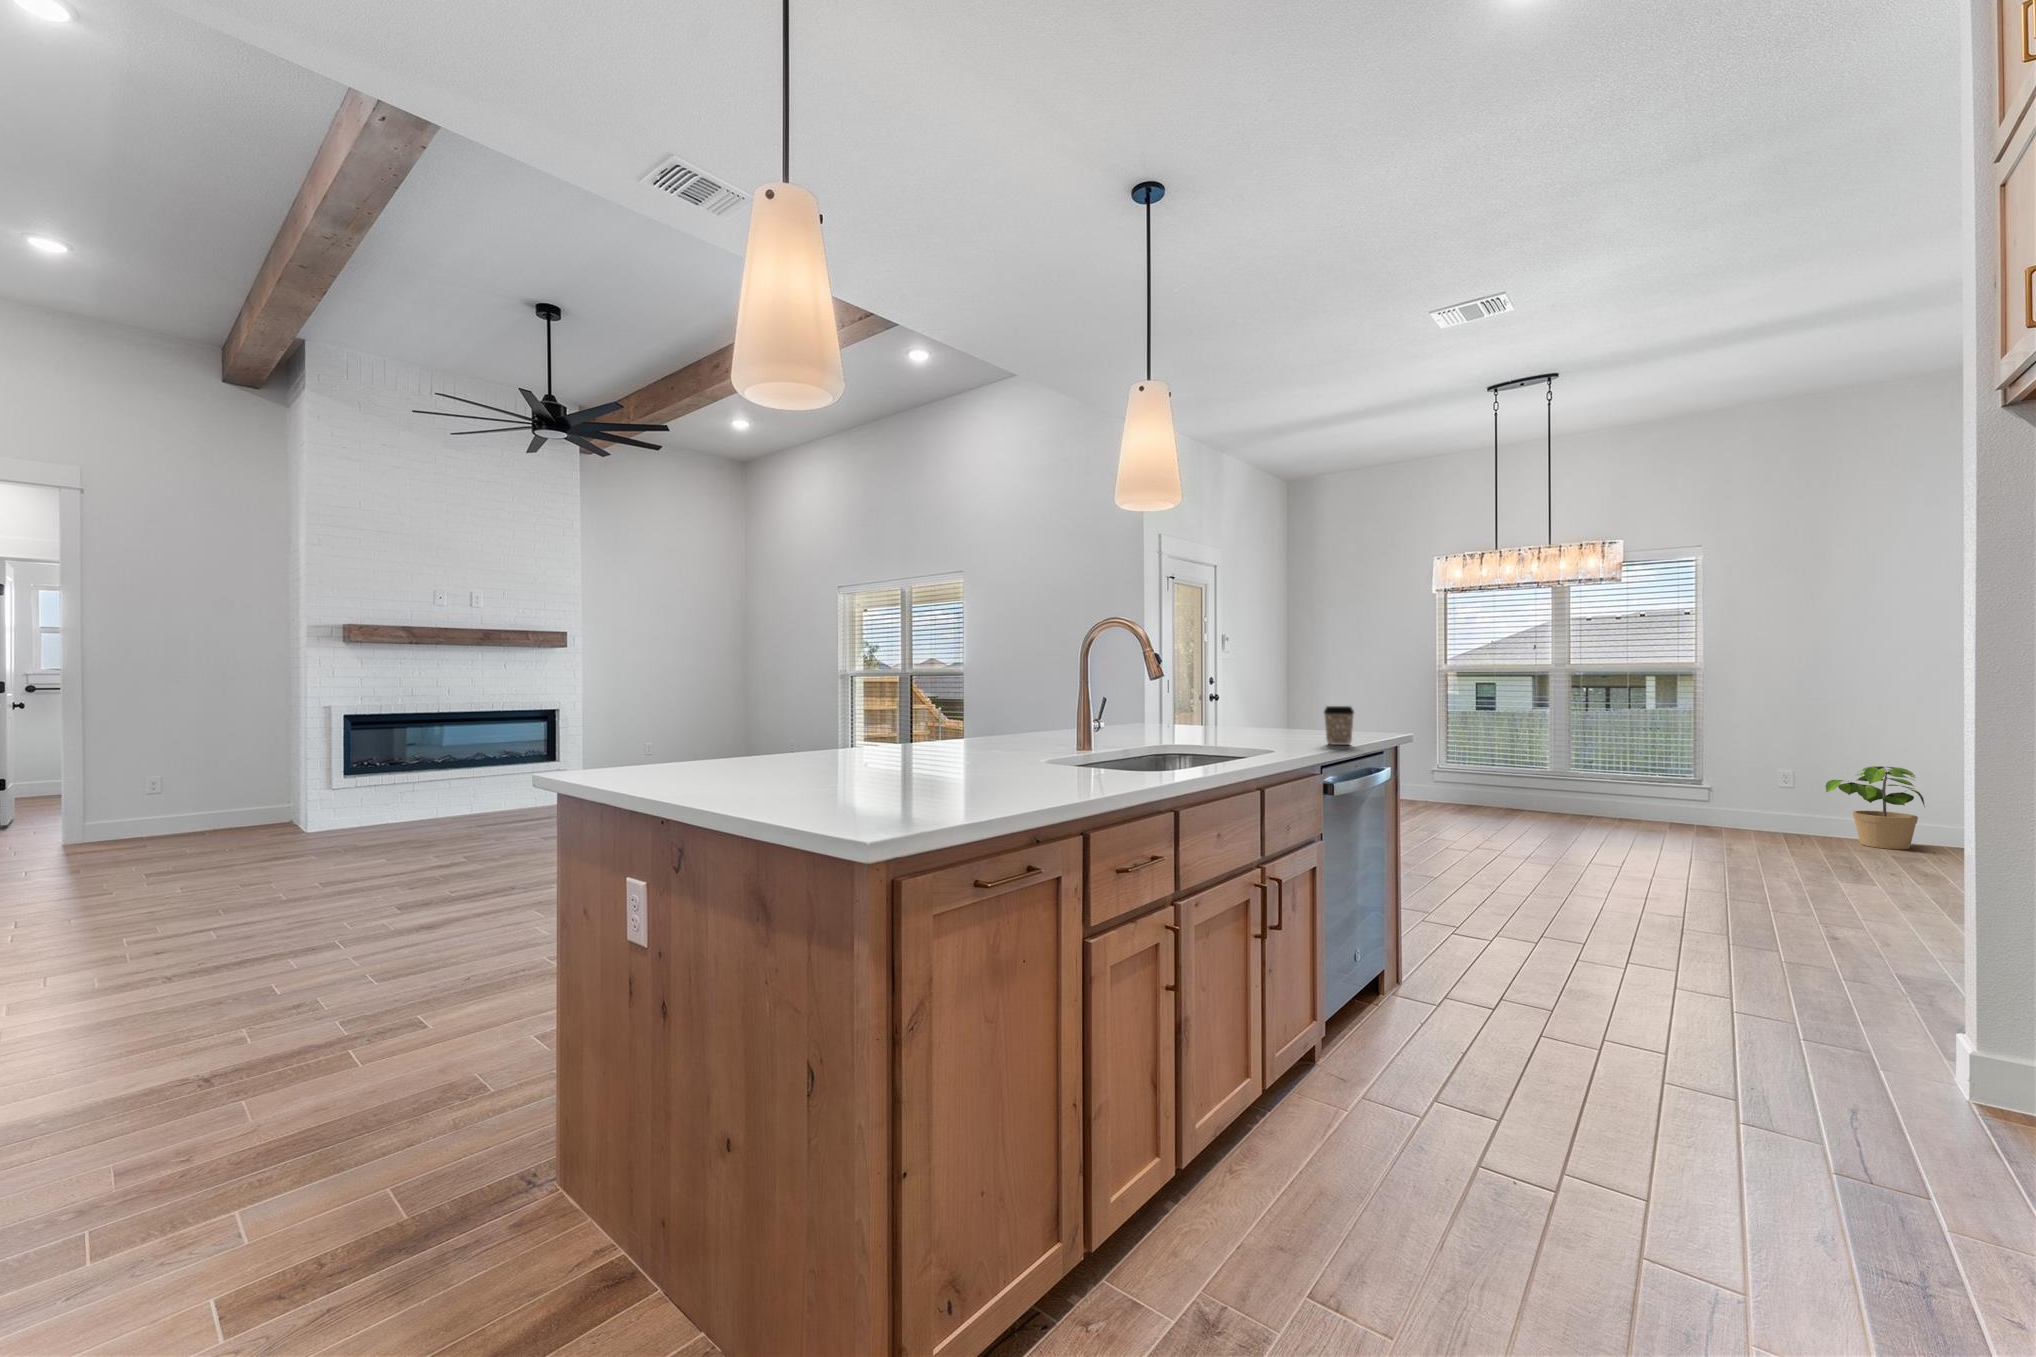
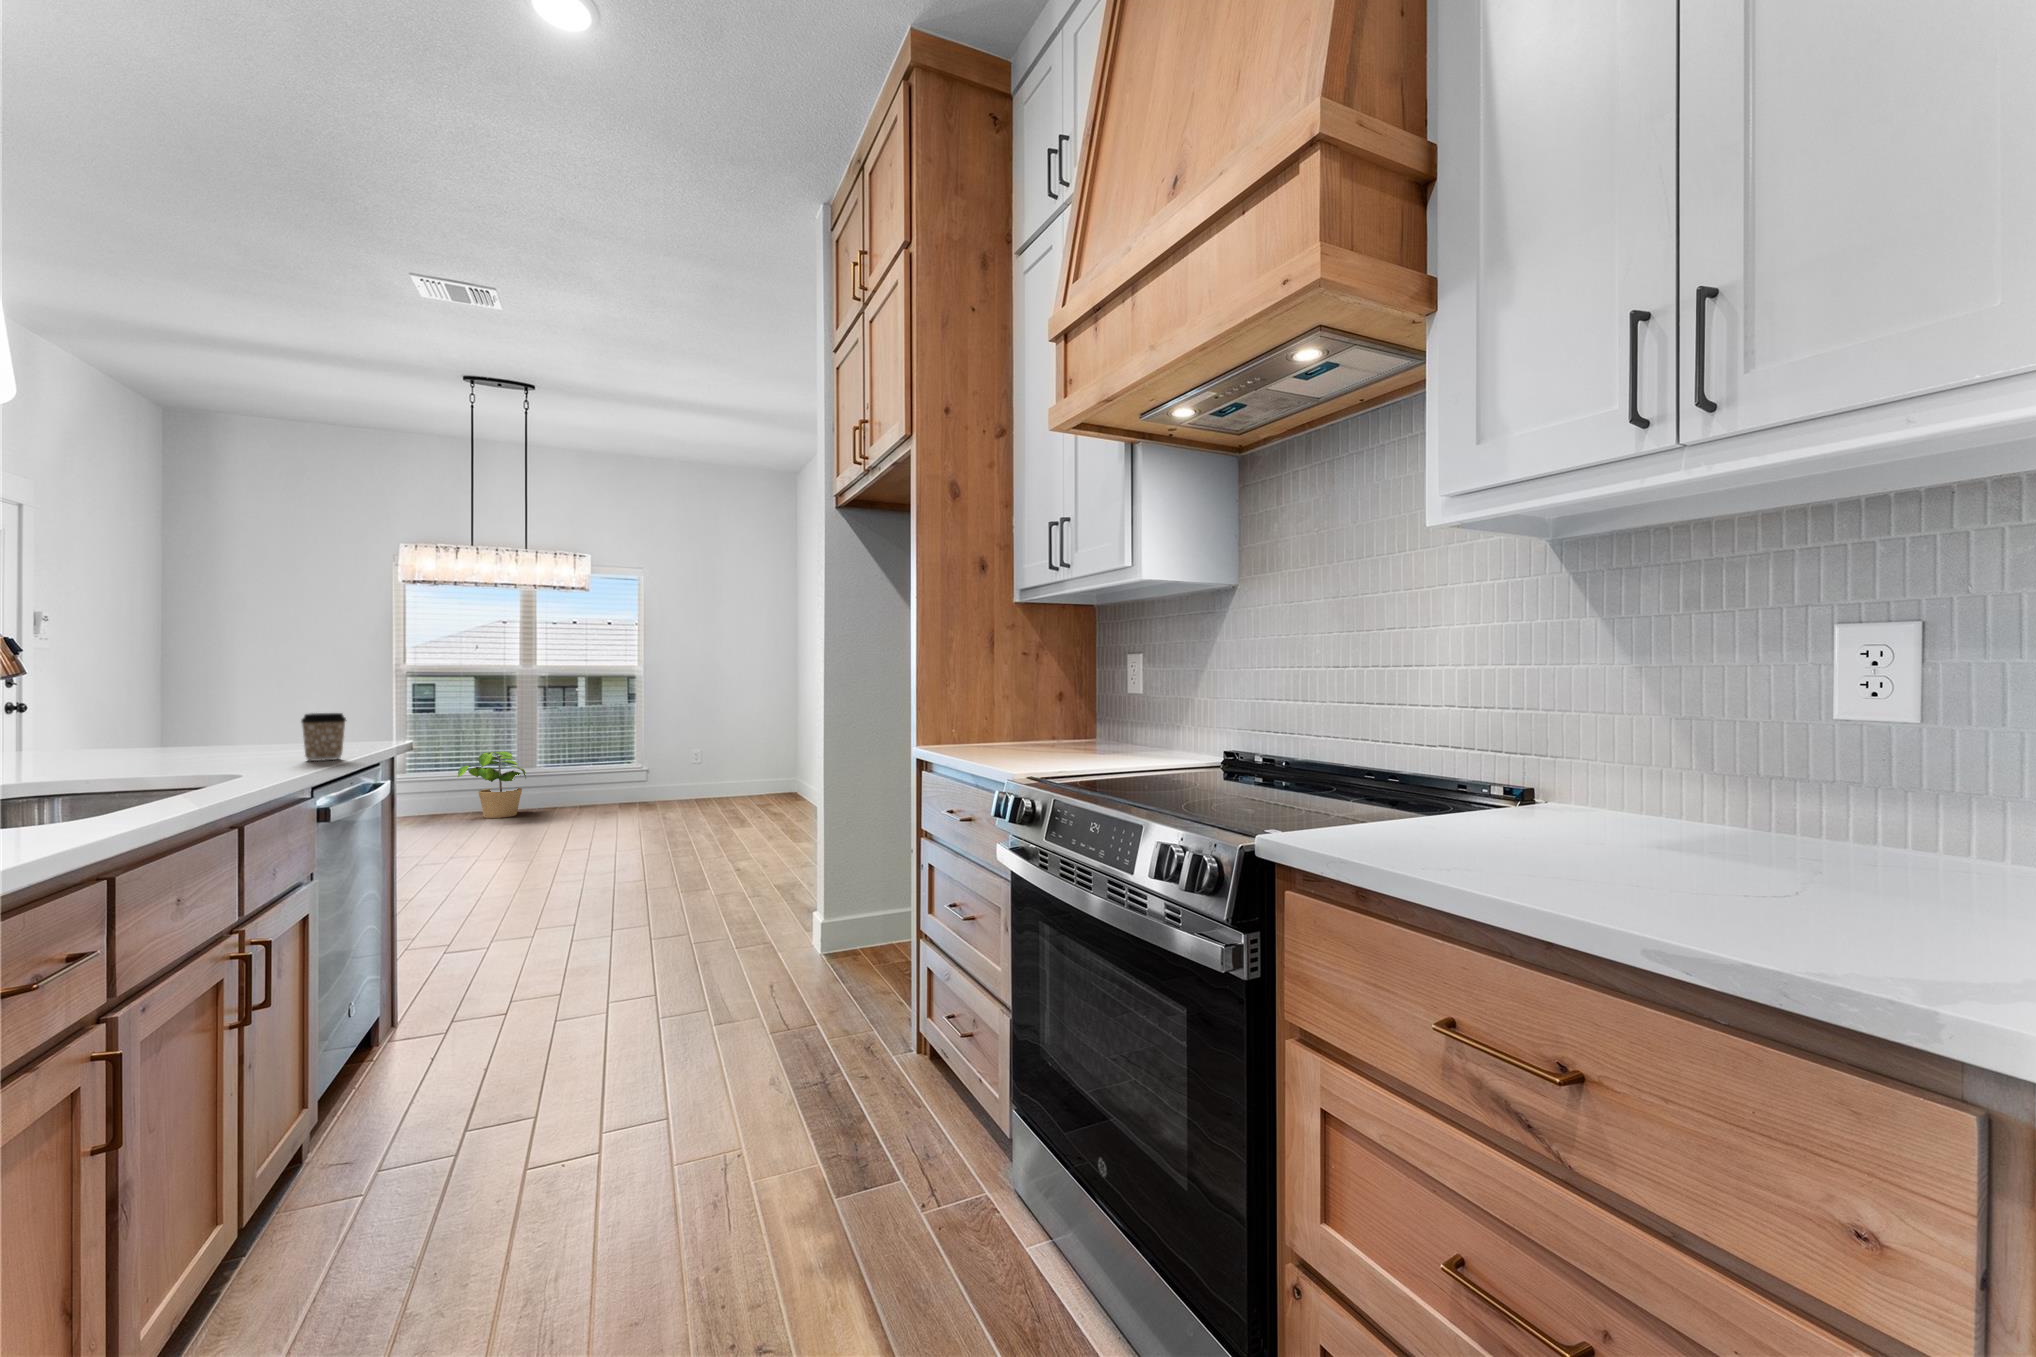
potted plant: present [1825,766,1925,849] -> present [458,752,526,818]

